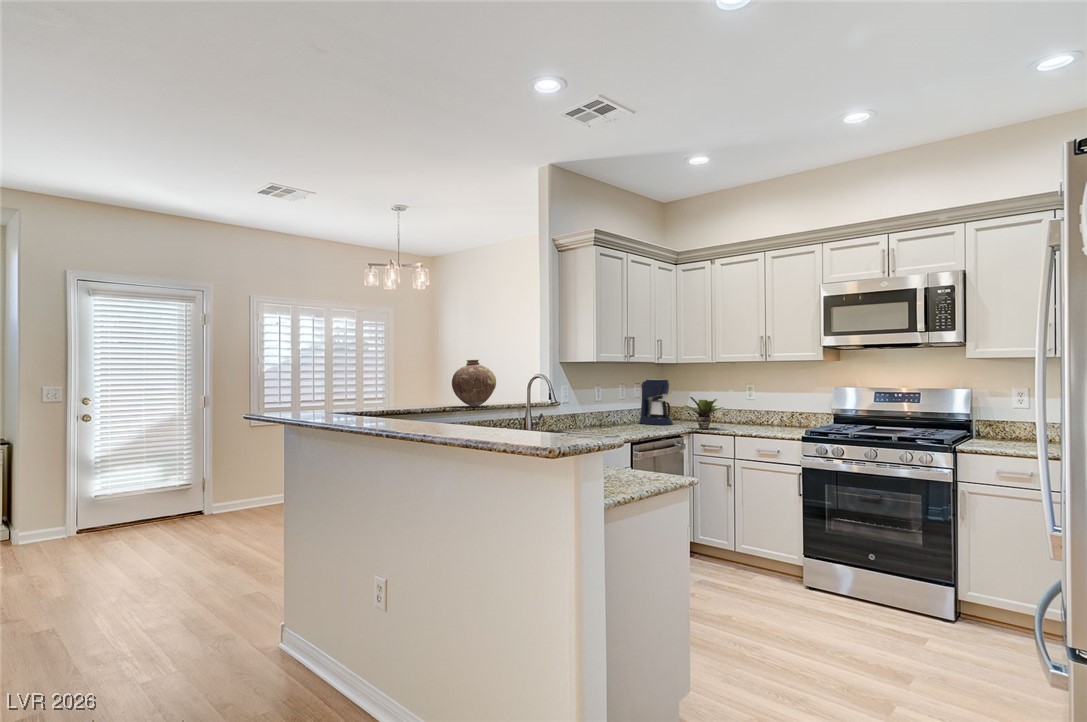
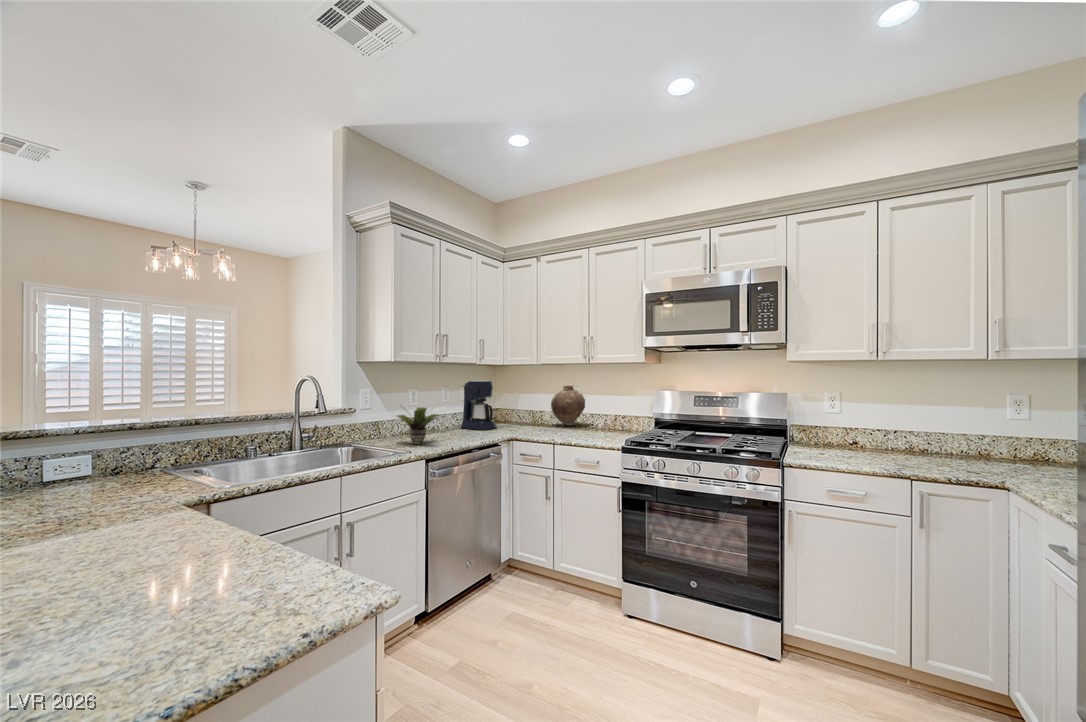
vase: present [452,360,496,407] -> present [551,385,585,425]
potted plant: present [684,397,723,429] -> present [397,408,438,444]

